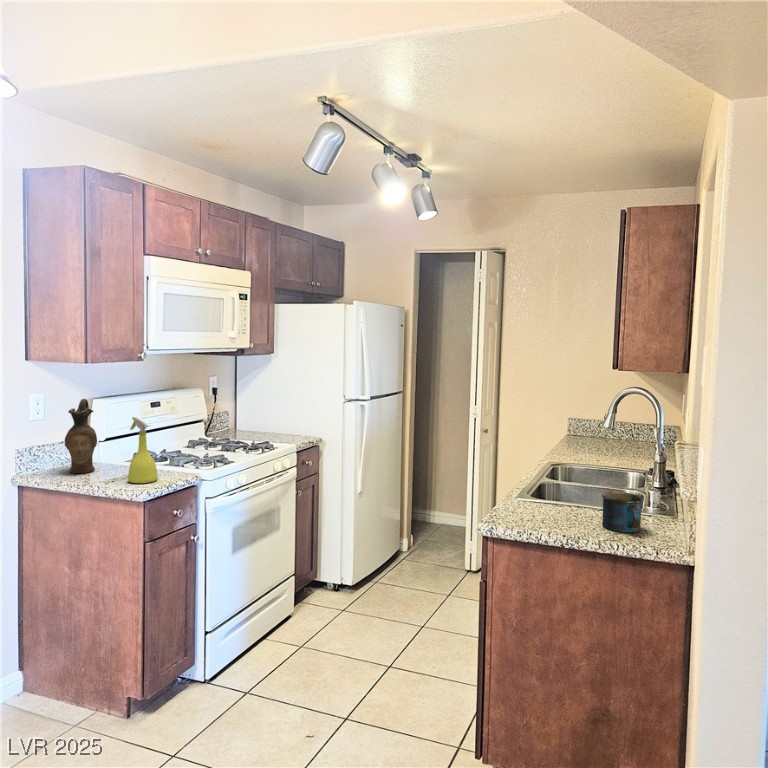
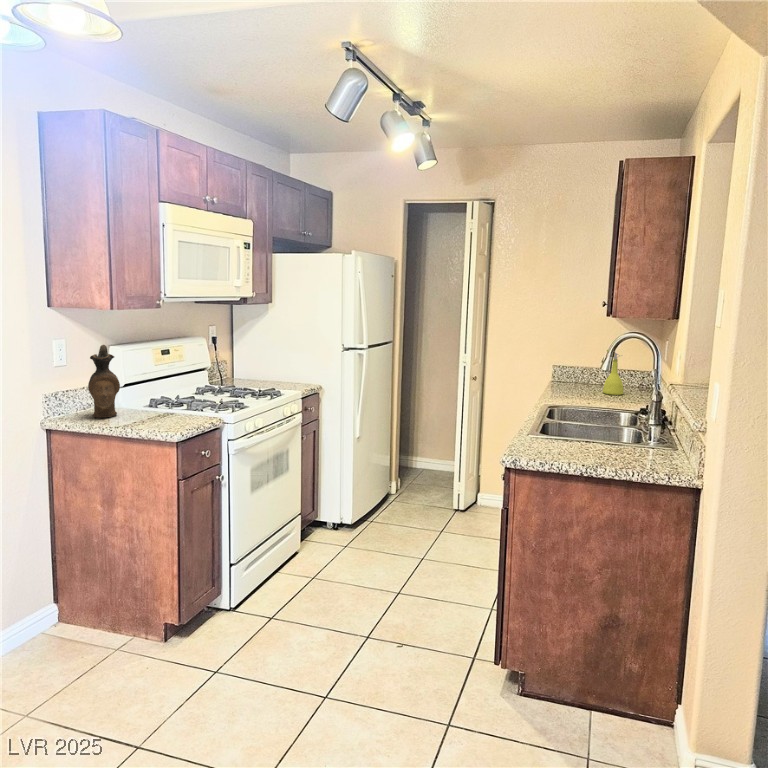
spray bottle: present [128,417,158,483] -> present [603,350,623,395]
mug: present [602,492,644,532] -> none [614,426,653,461]

